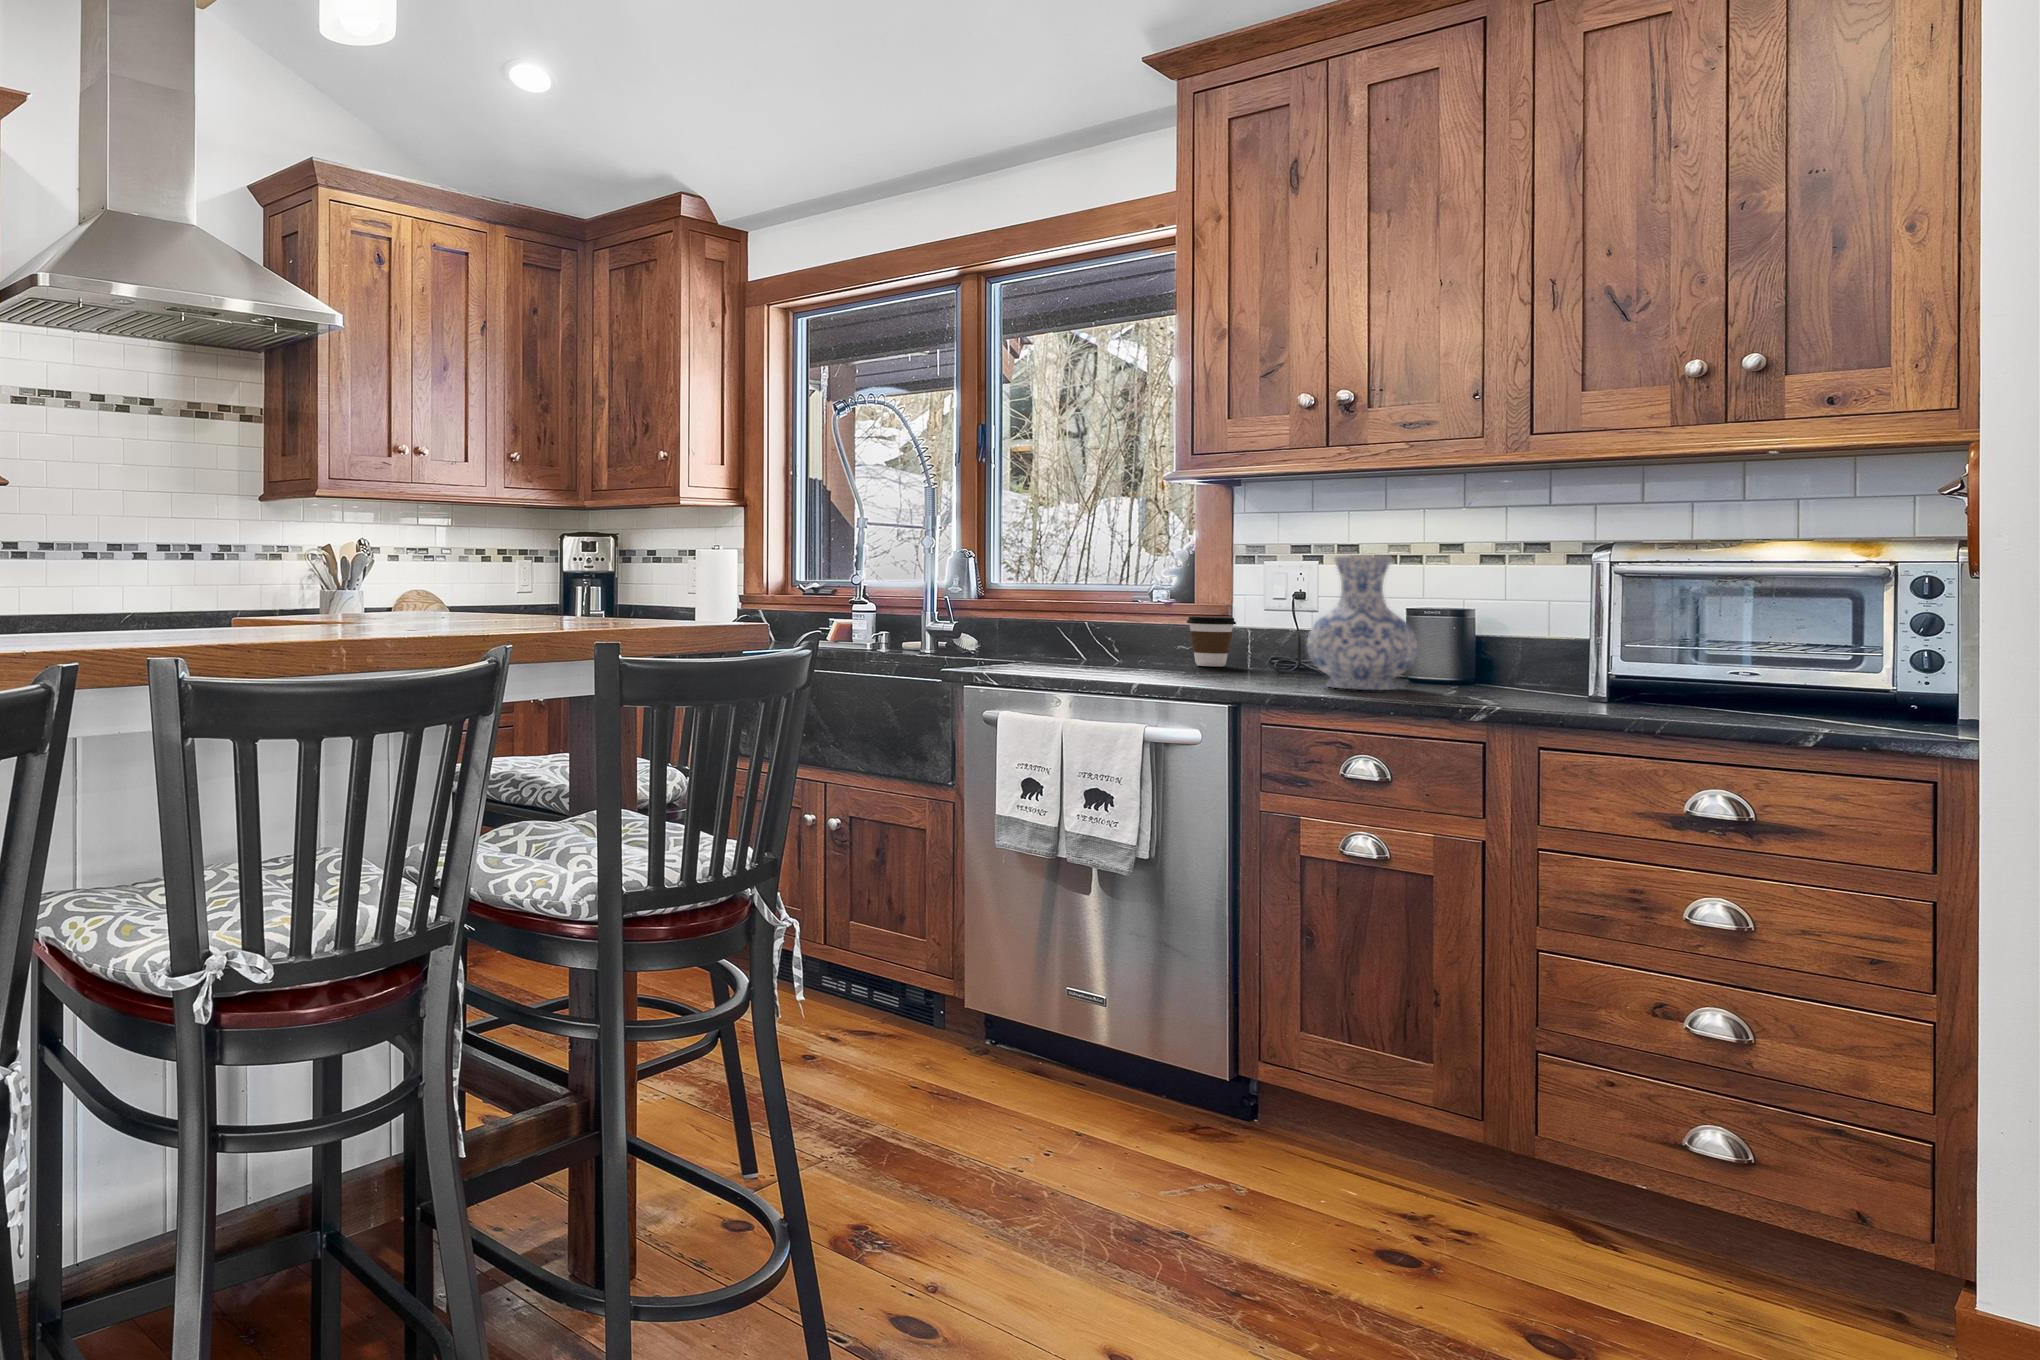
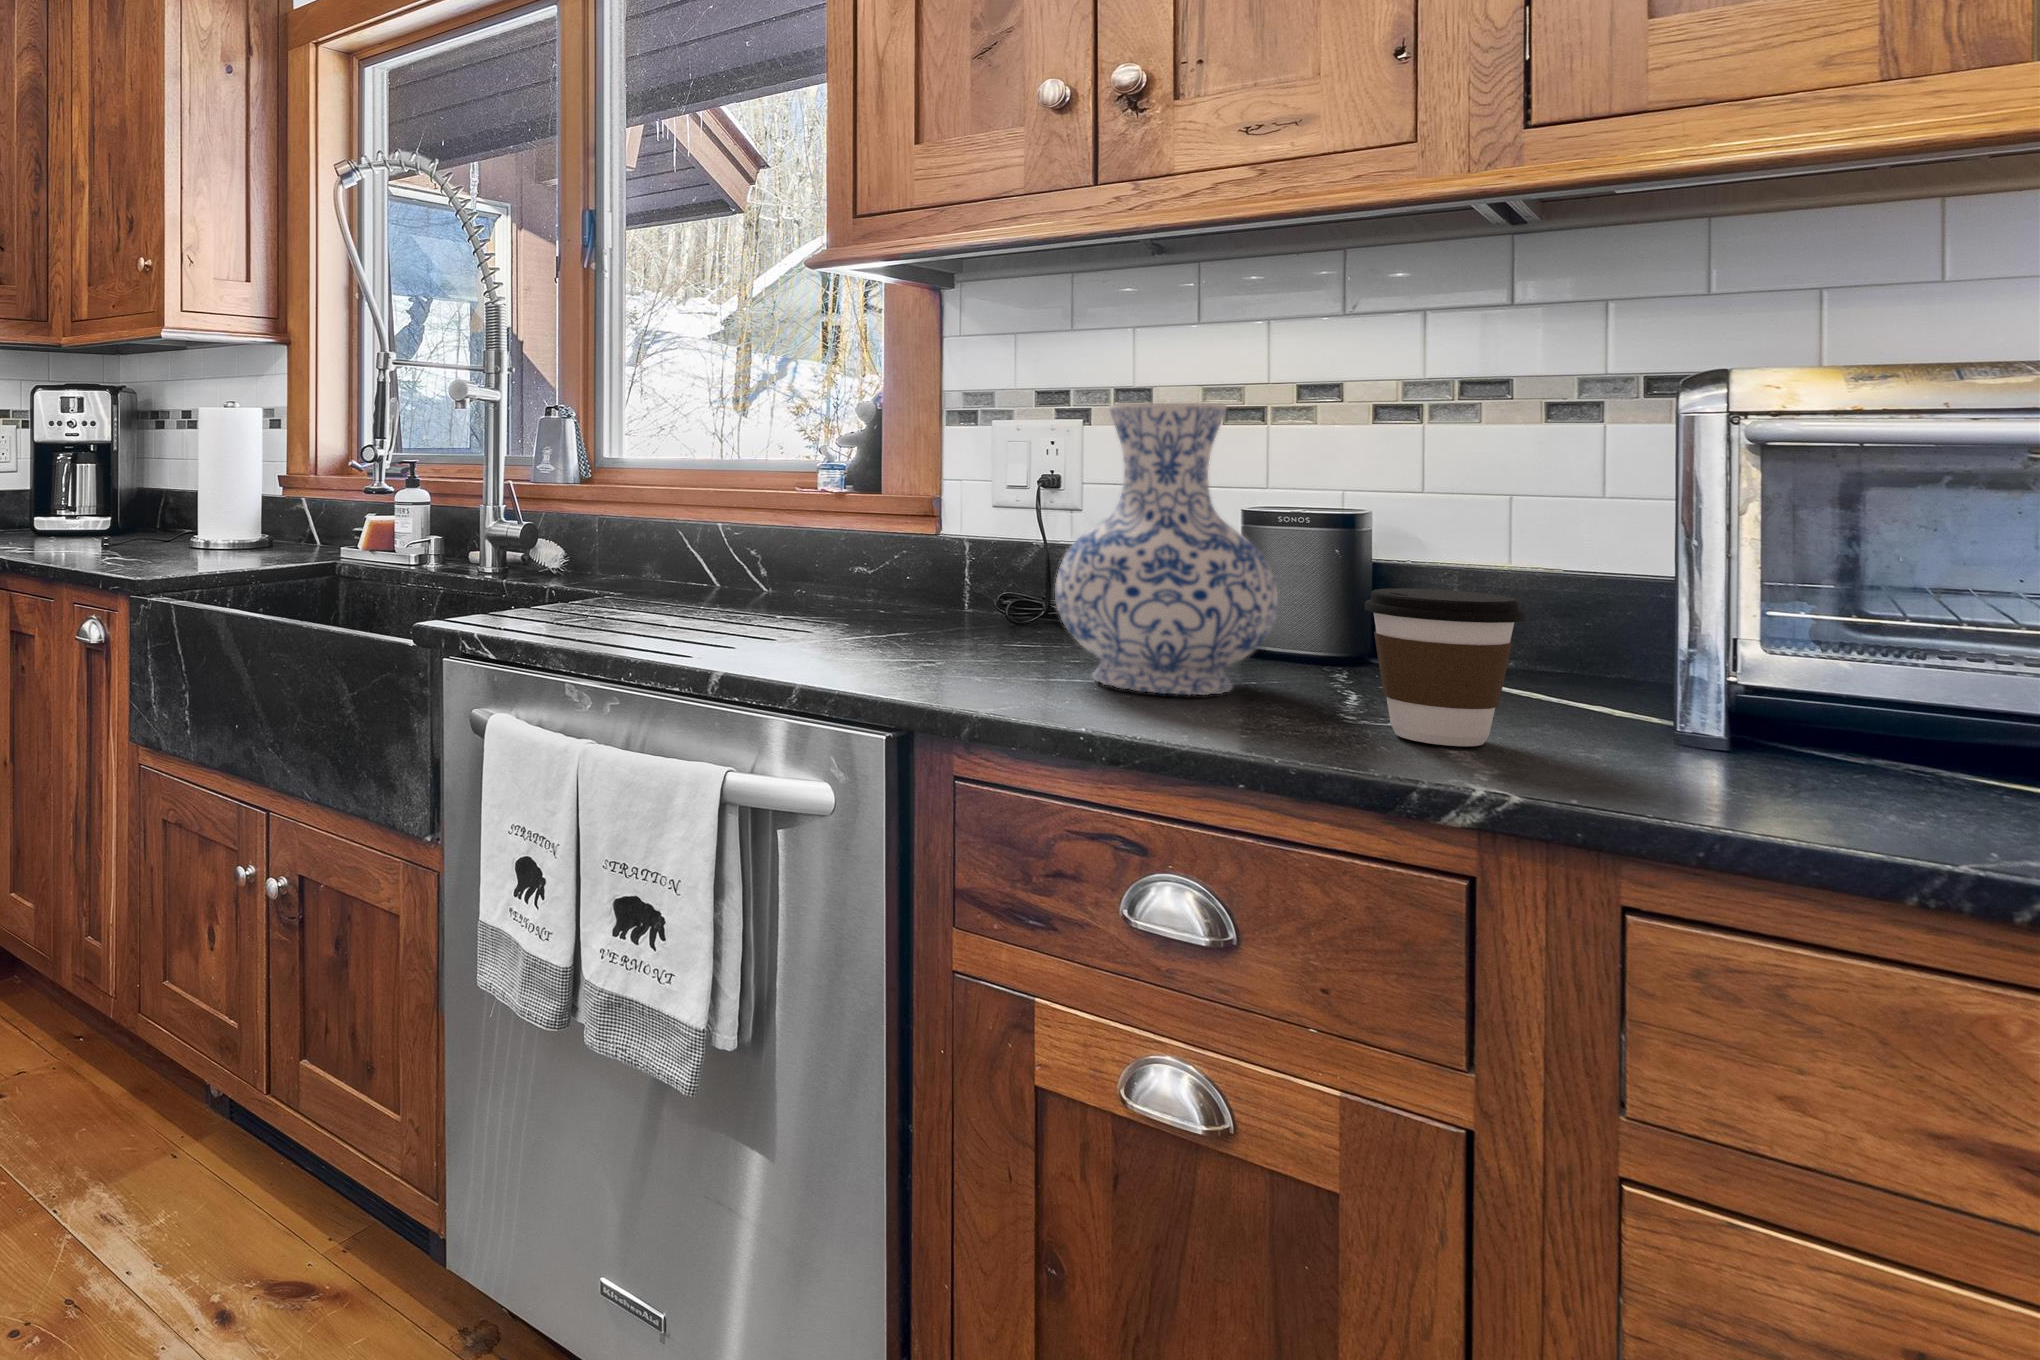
coffee cup: present [1187,616,1236,666] -> present [1365,588,1524,746]

